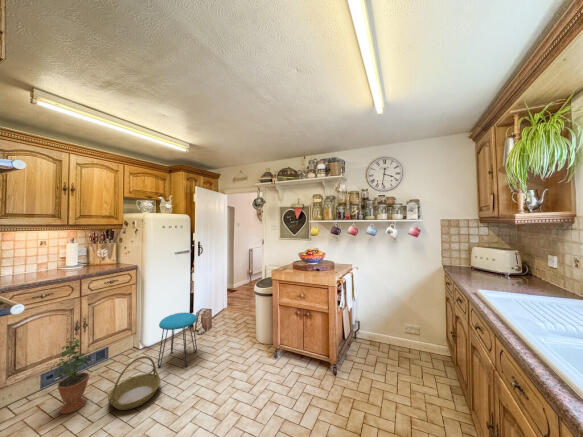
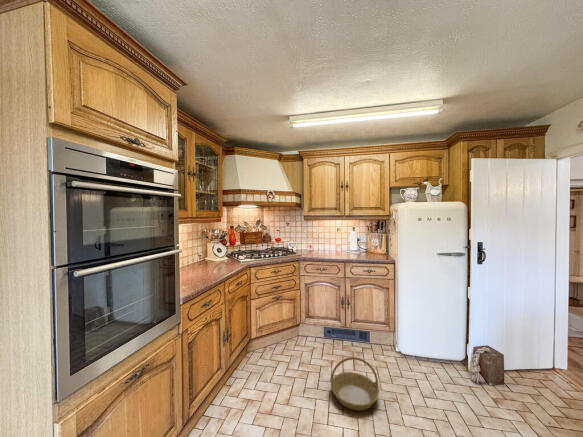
stool: present [158,313,197,368] -> none [393,330,450,411]
potted plant: present [51,338,89,414] -> none [309,308,333,371]

